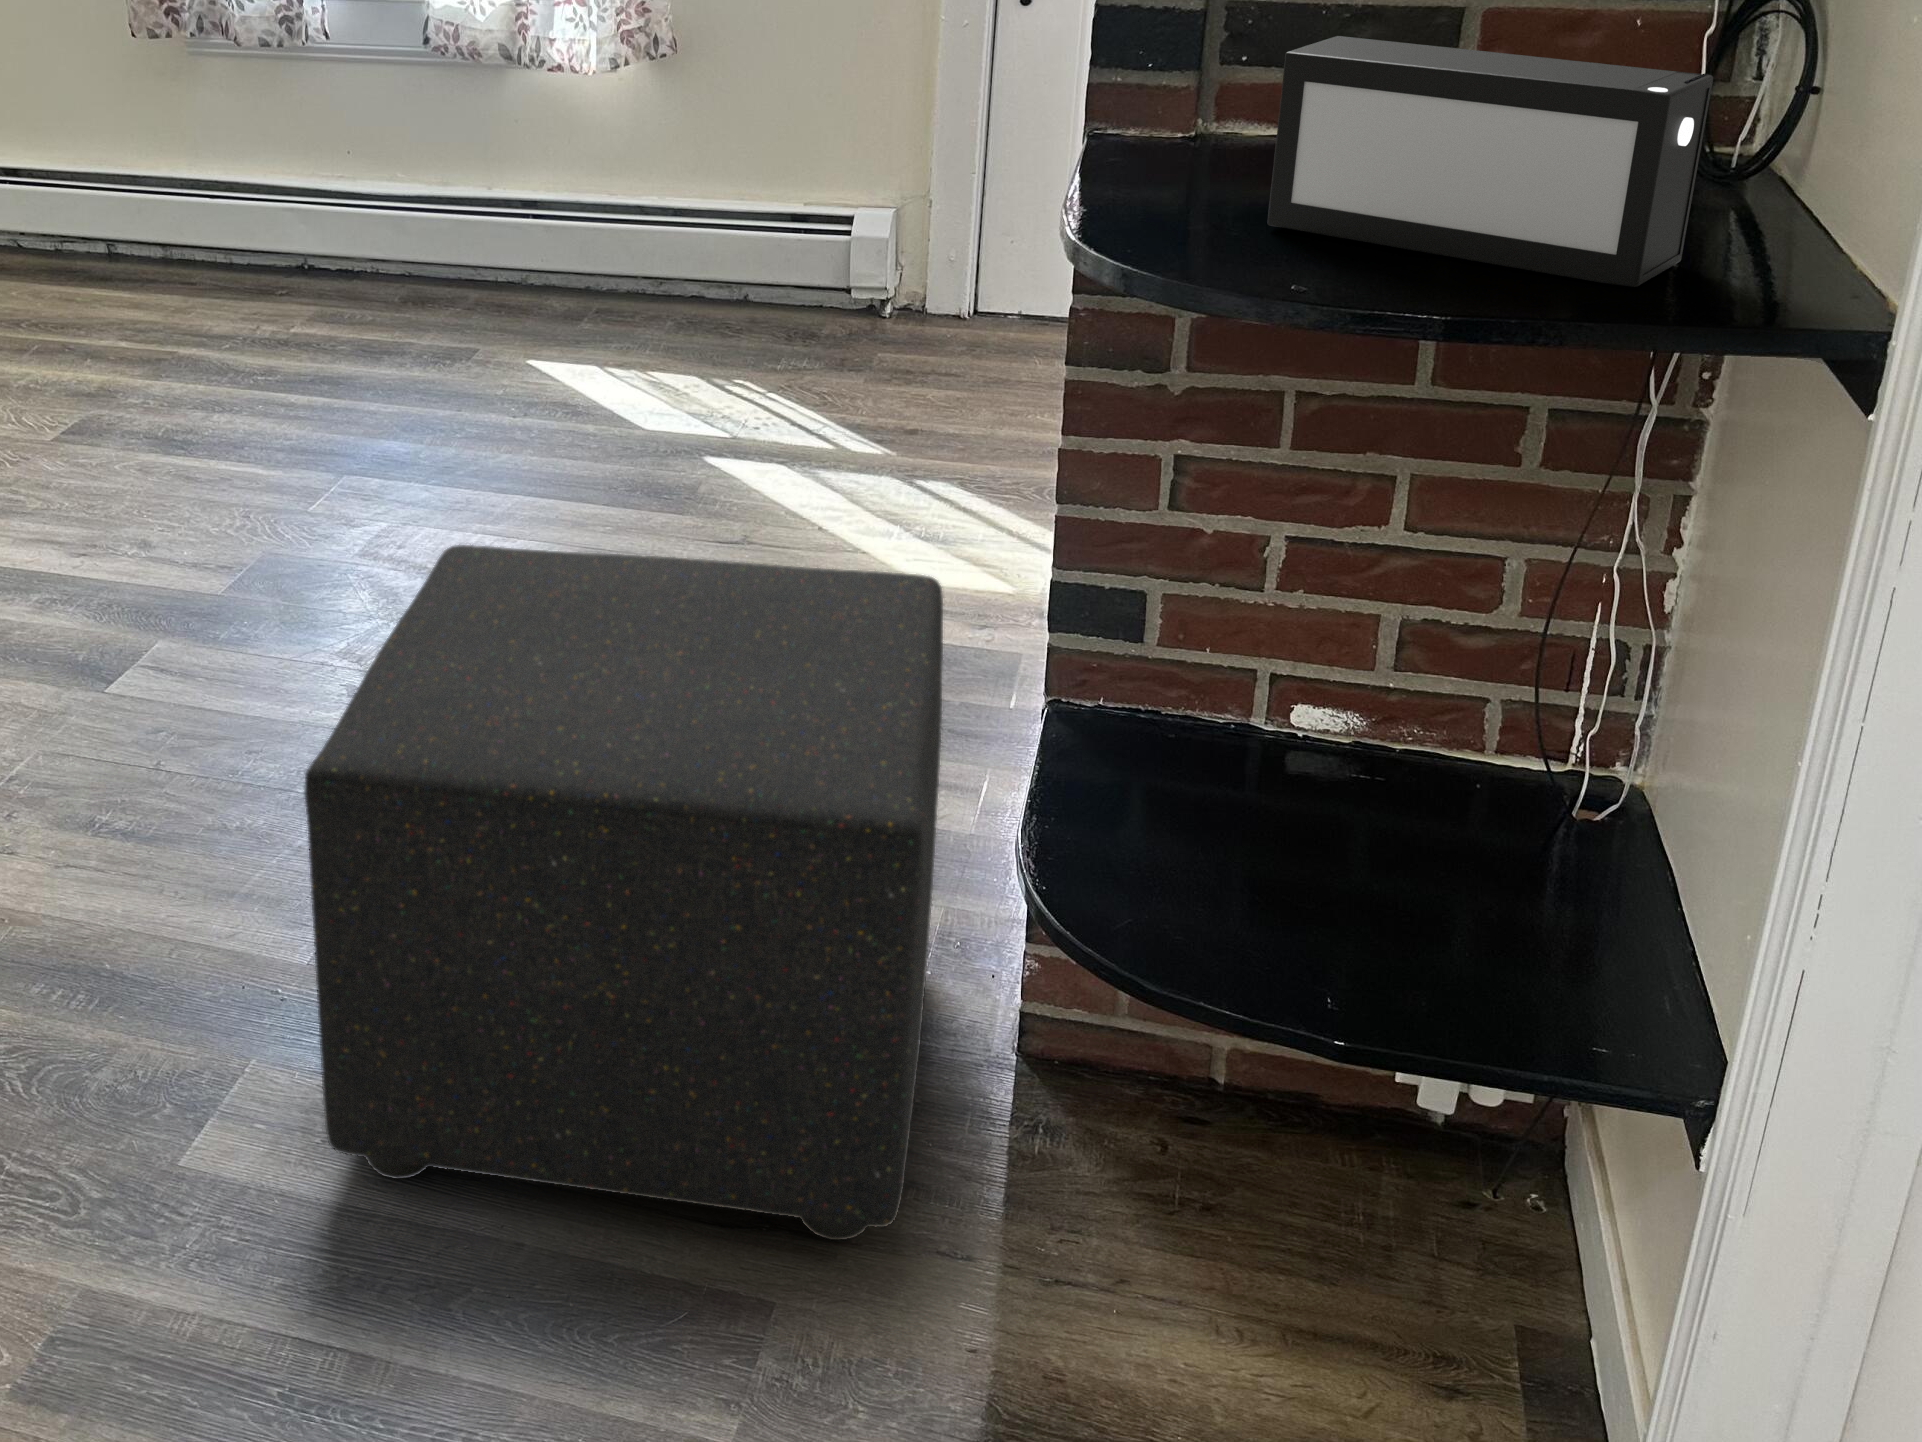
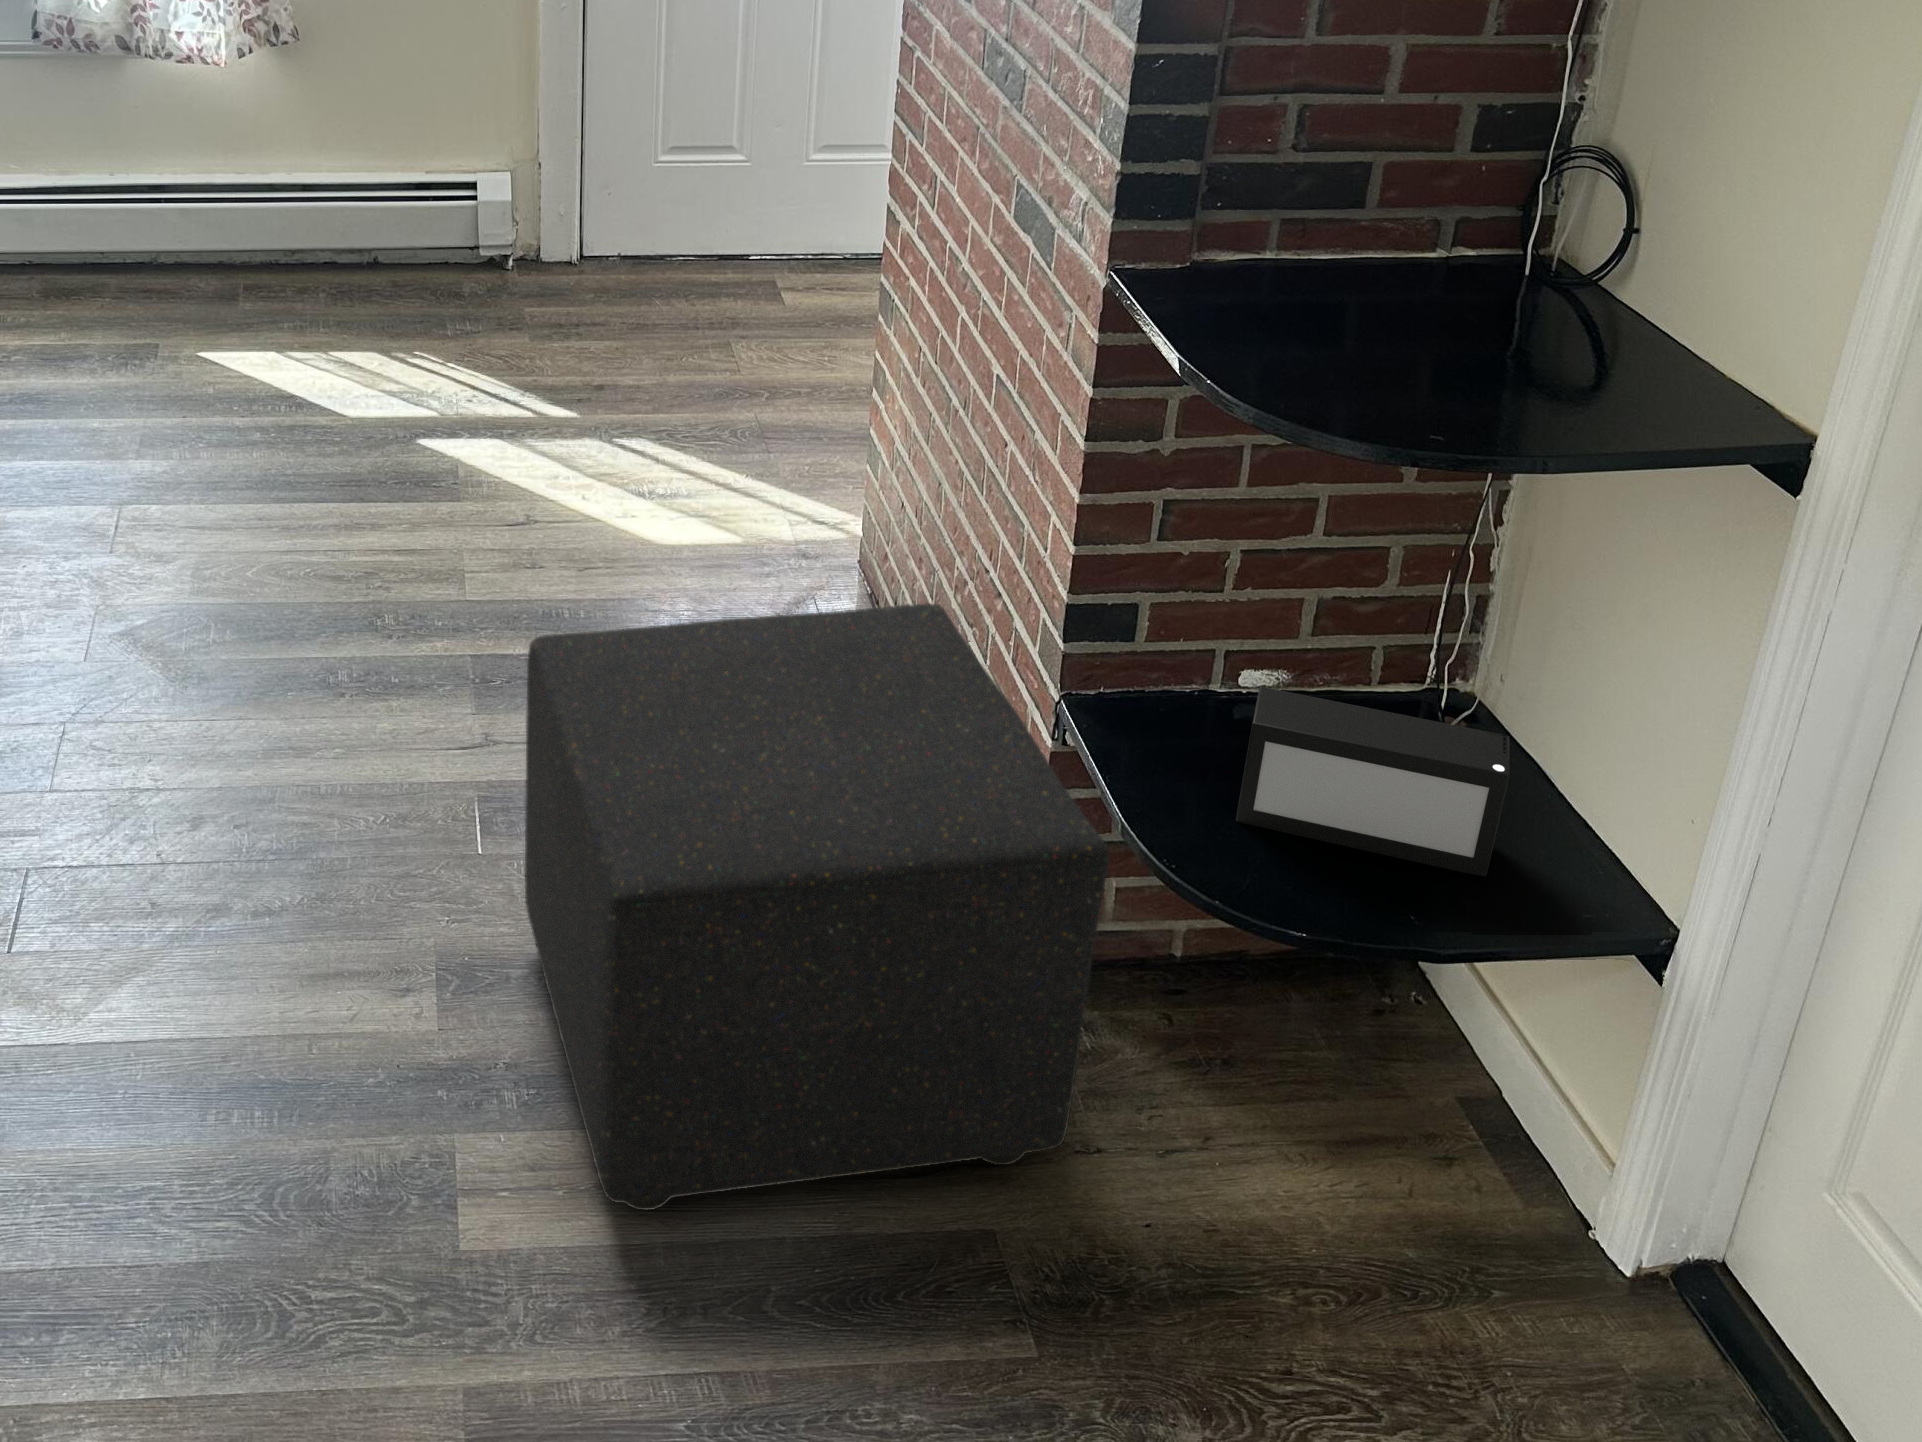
speaker: present [1267,36,1713,287] -> present [1236,687,1509,876]

